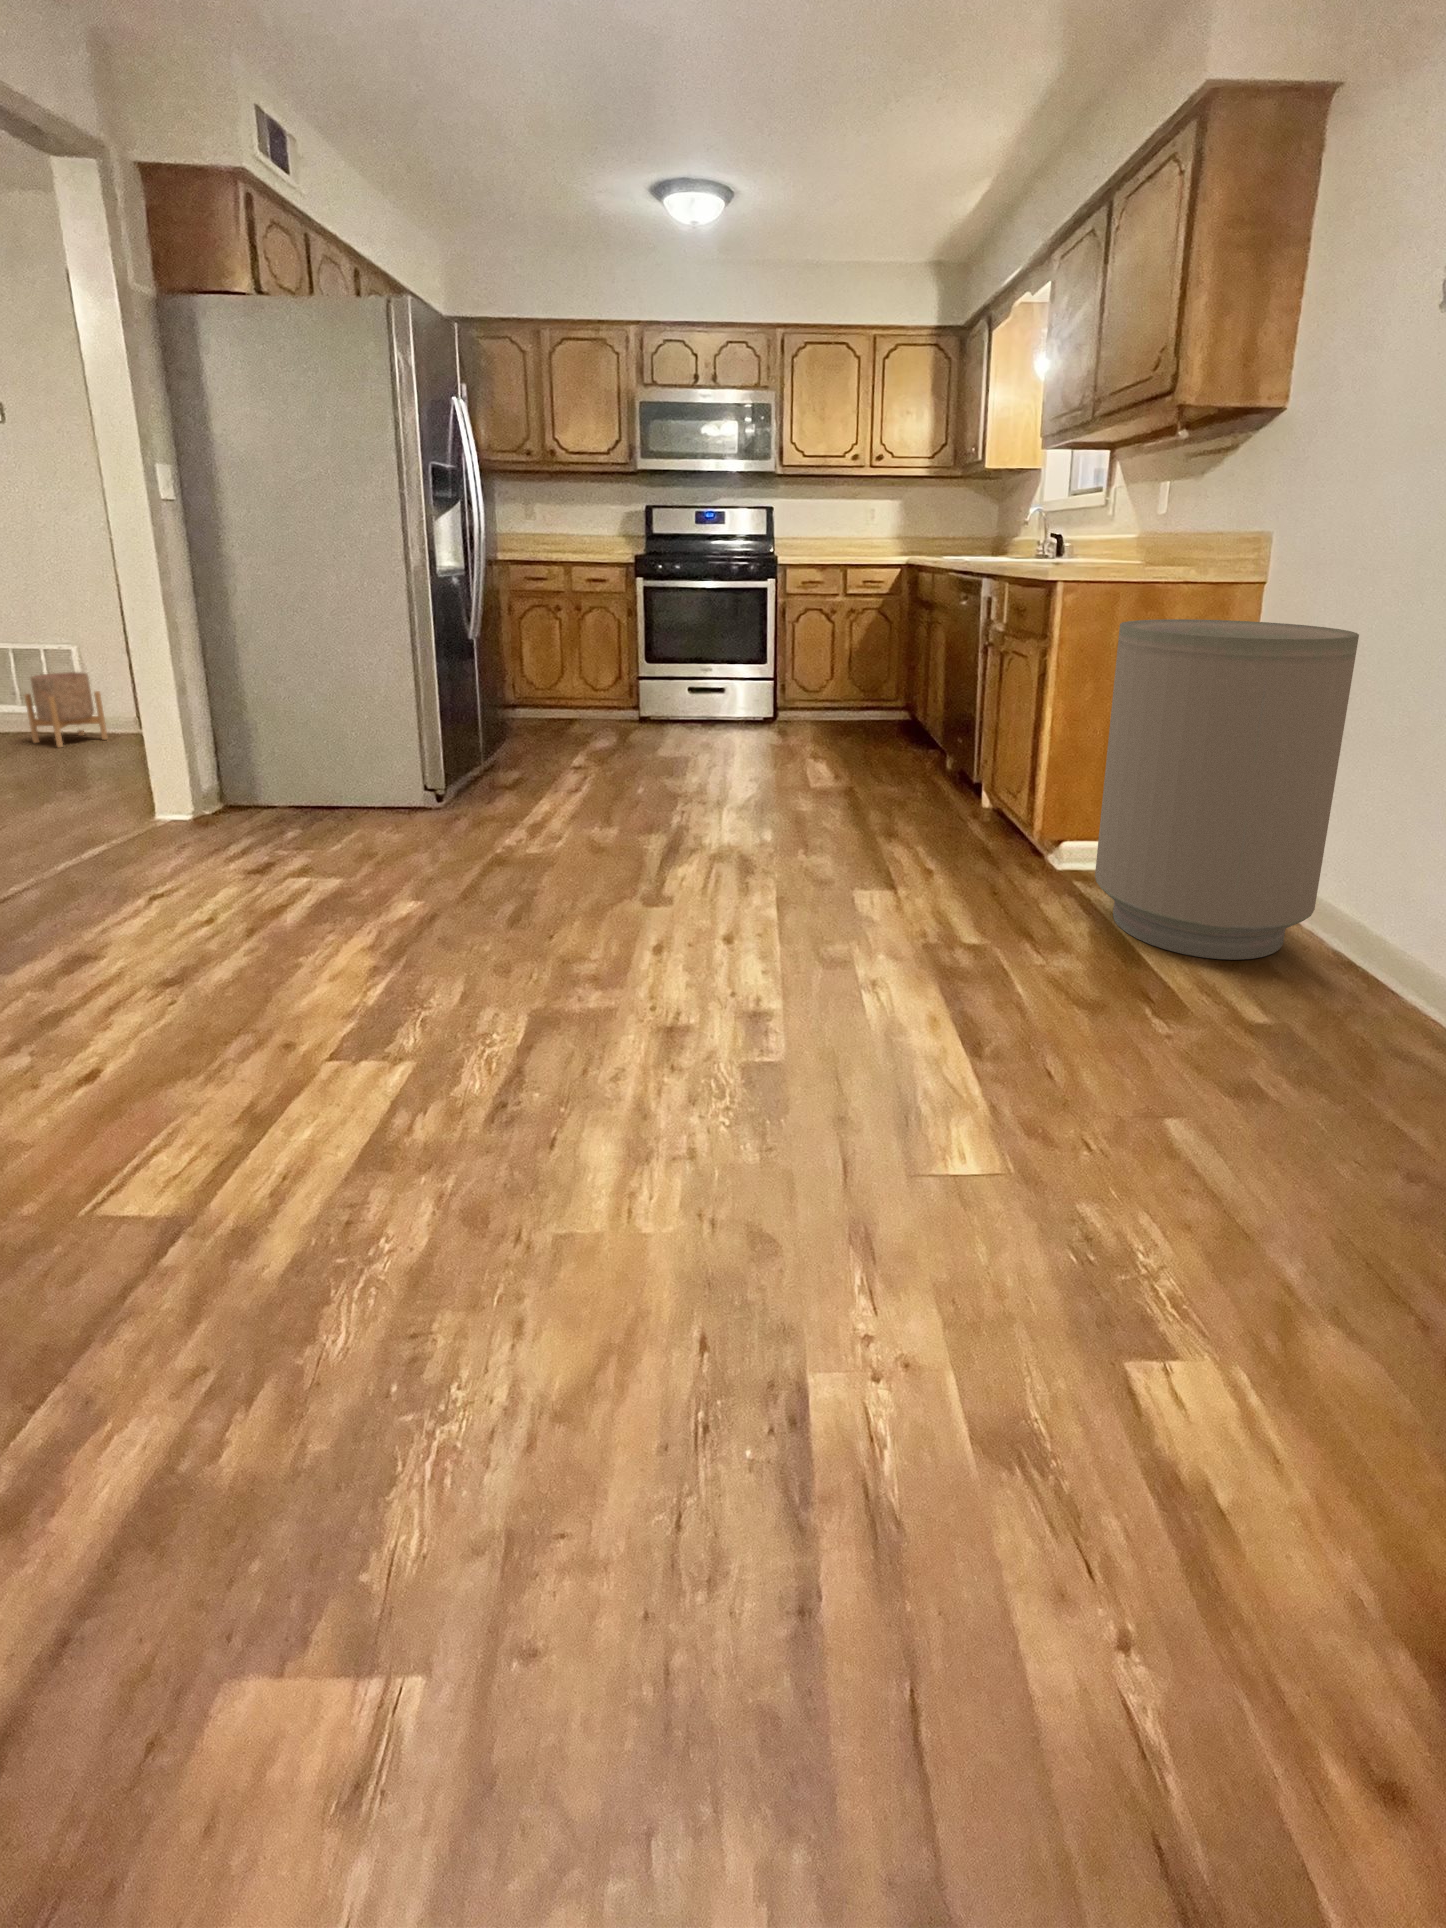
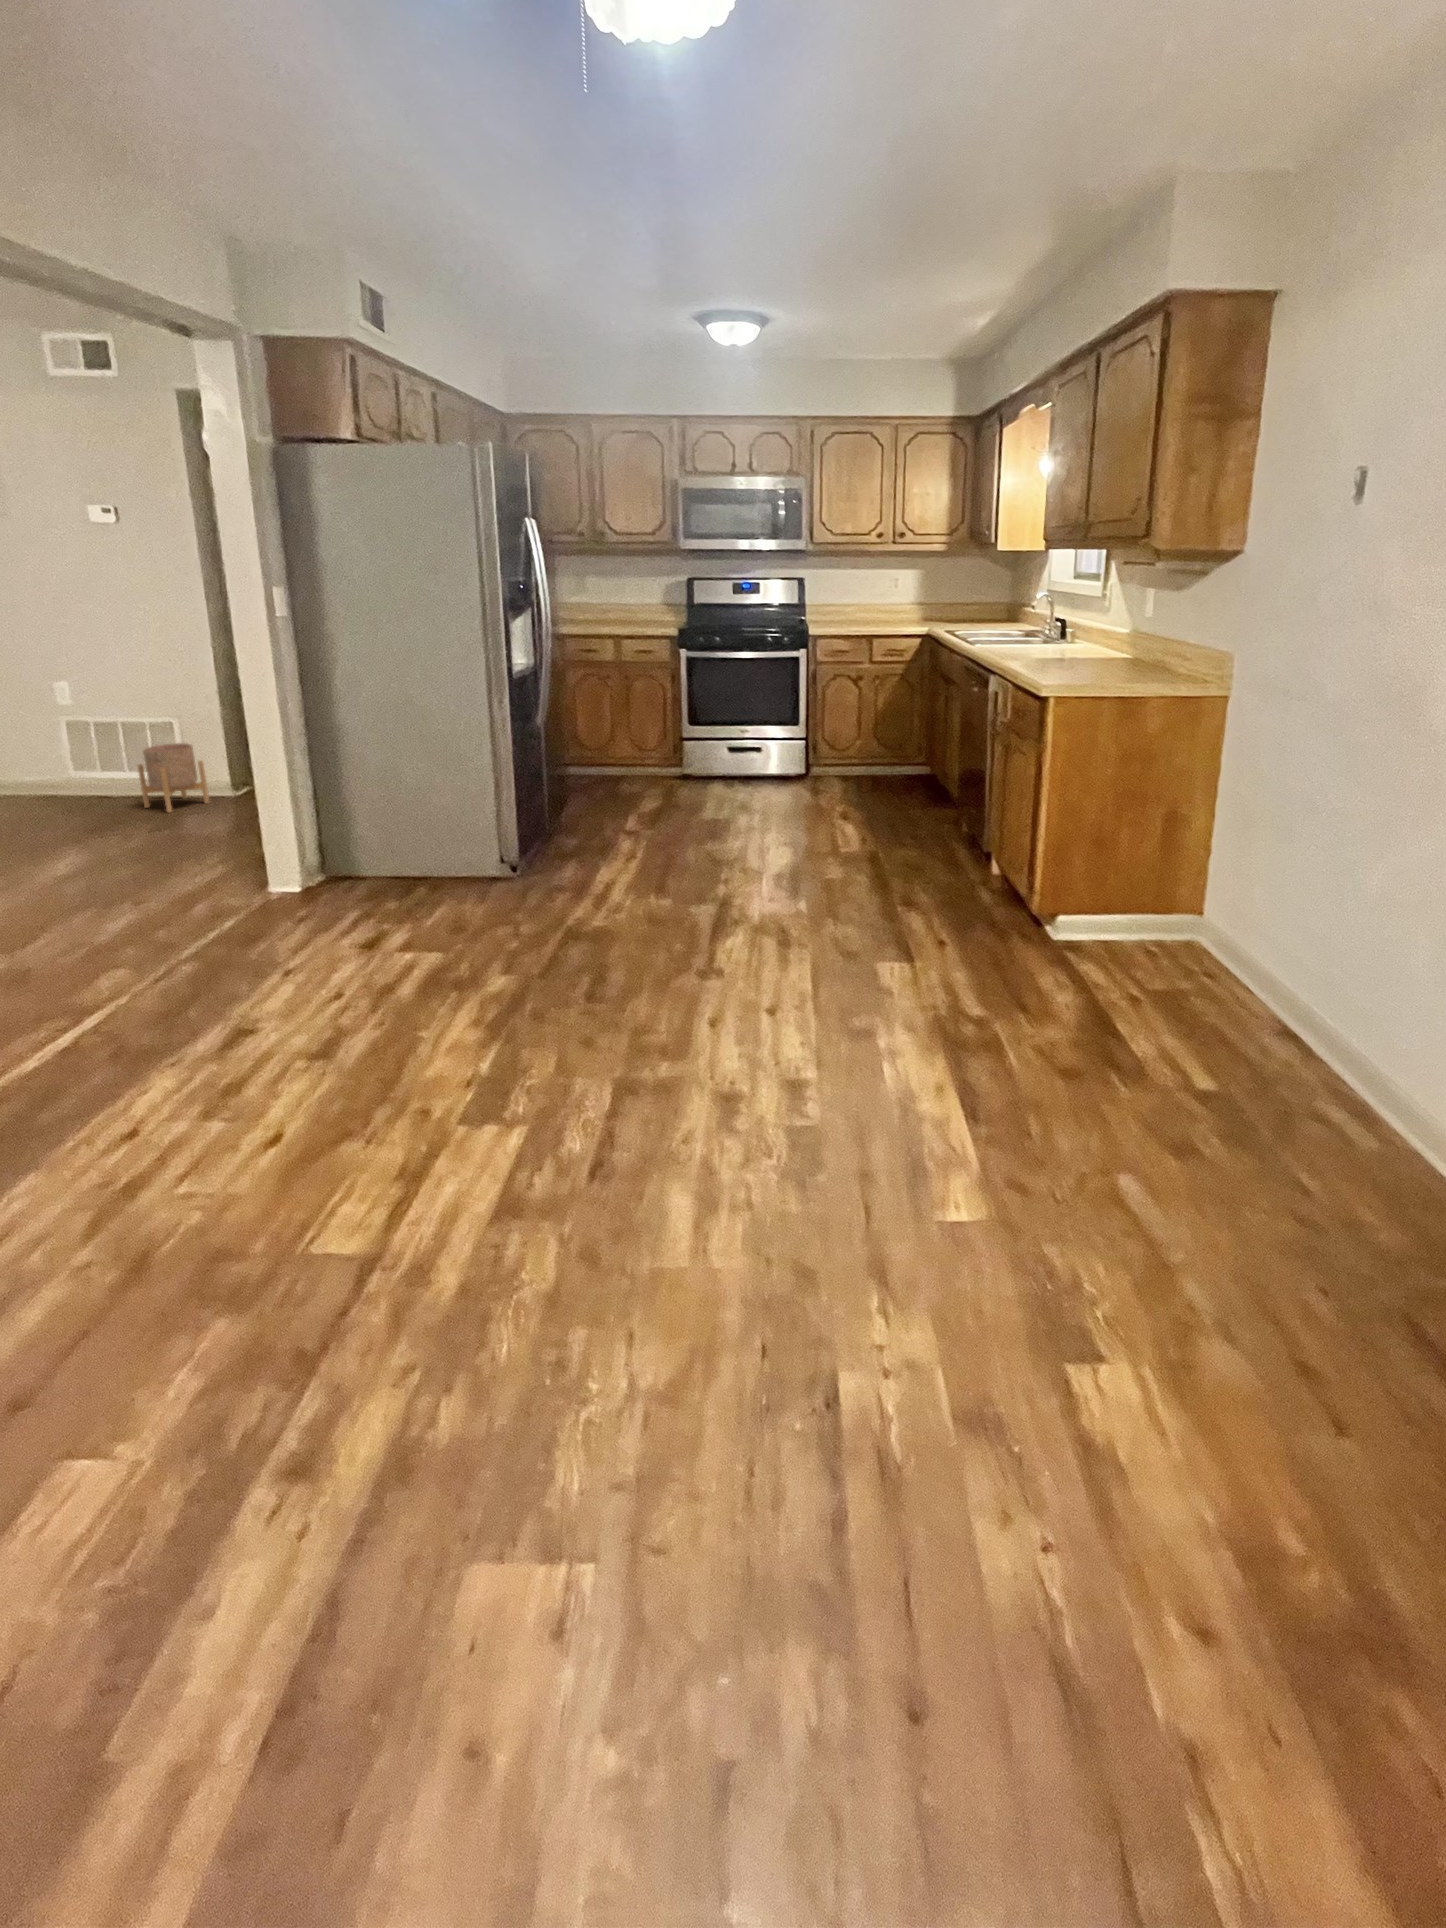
trash can: present [1095,619,1359,960] -> none [1080,735,1291,1029]

